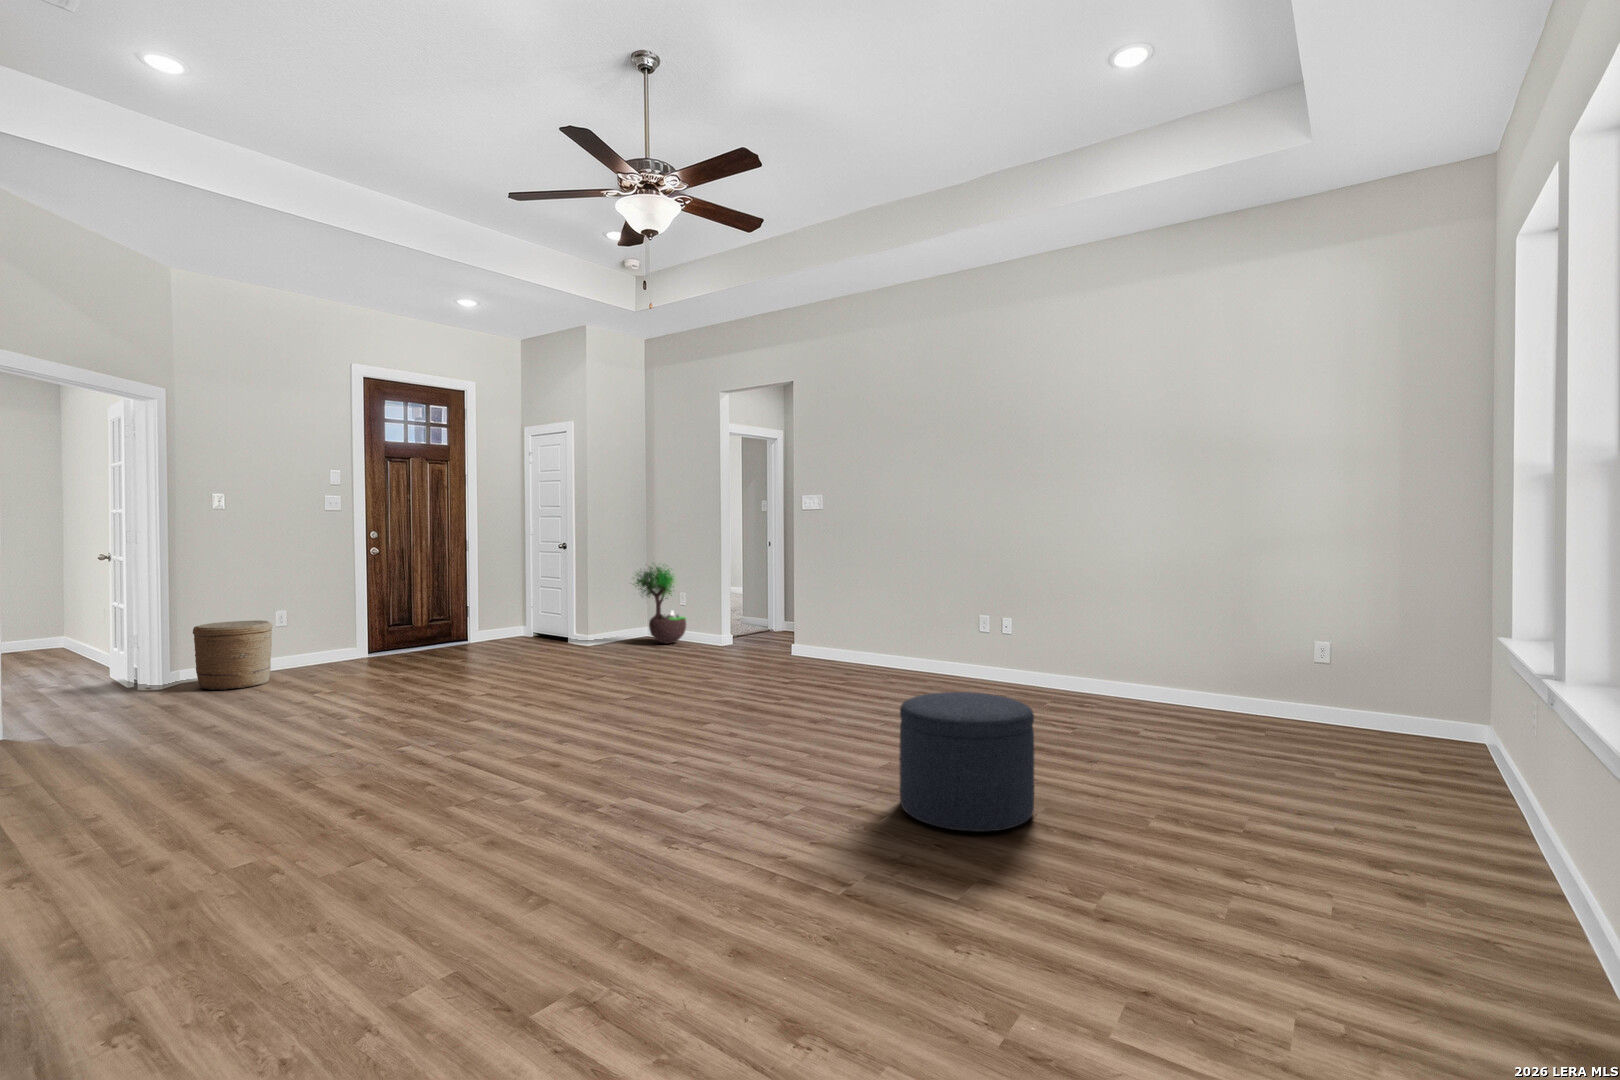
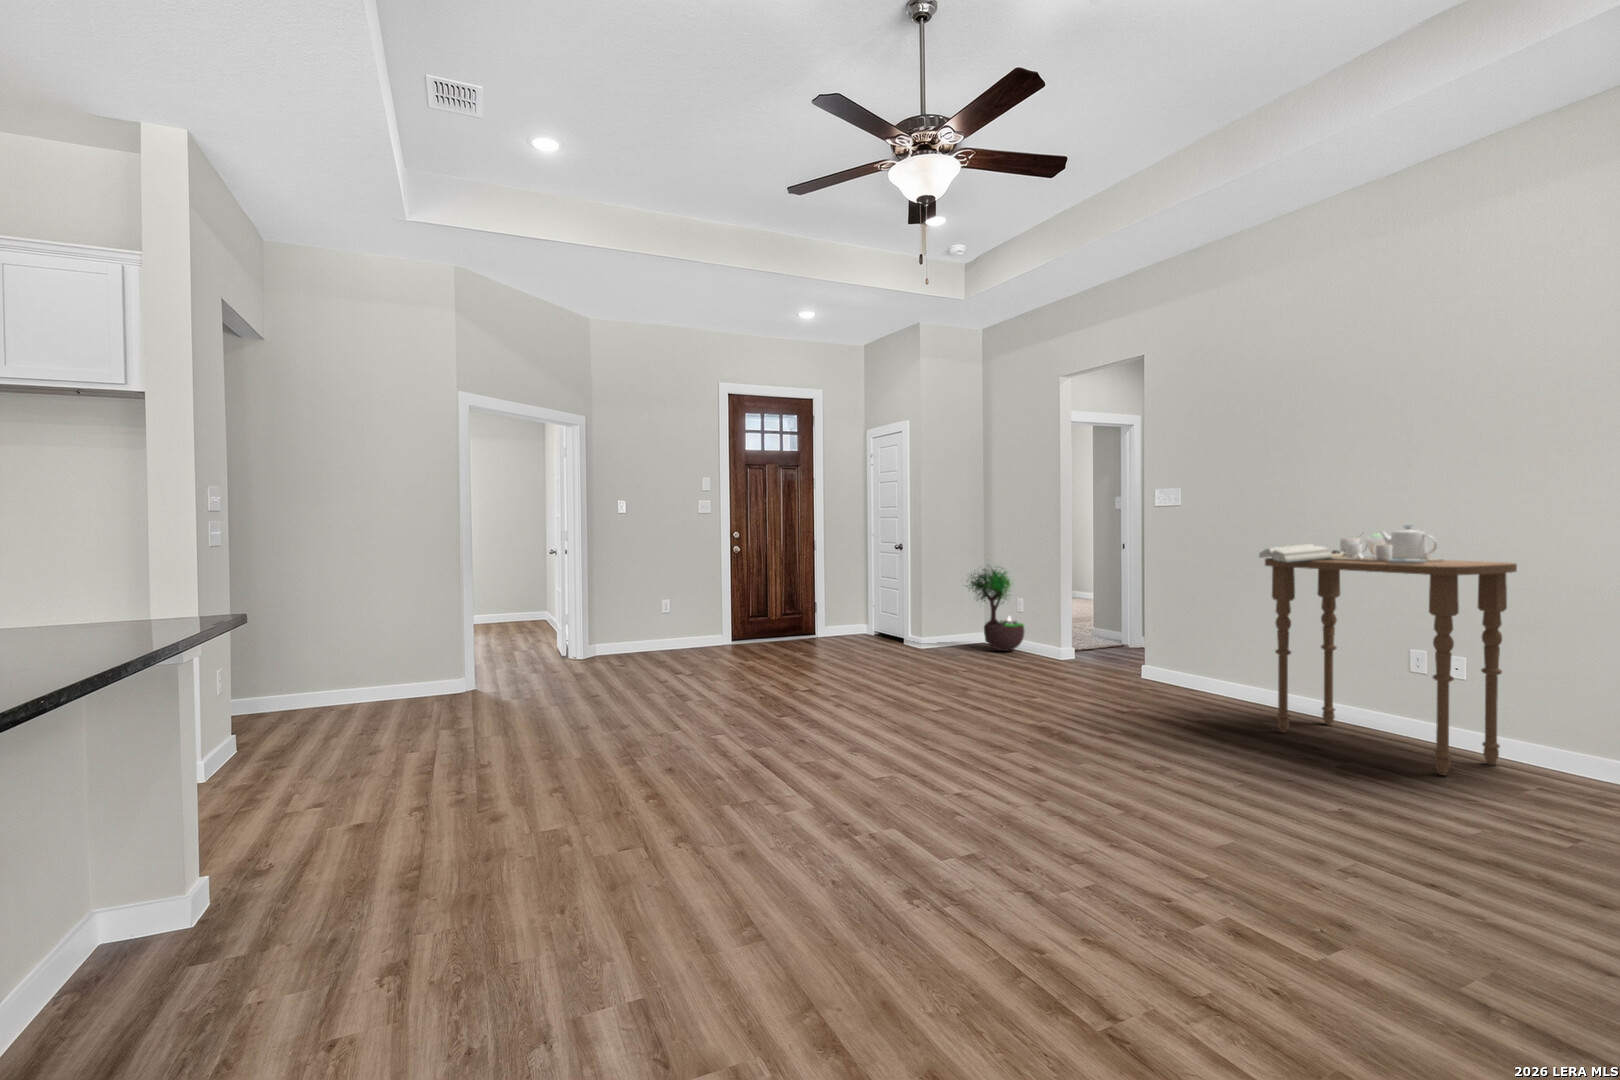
side table: none [885,526,1039,702] -> present [1259,526,1517,775]
woven basket: present [193,620,272,690] -> none [598,608,653,665]
ottoman: present [900,692,1034,832] -> none [1229,762,1462,992]

